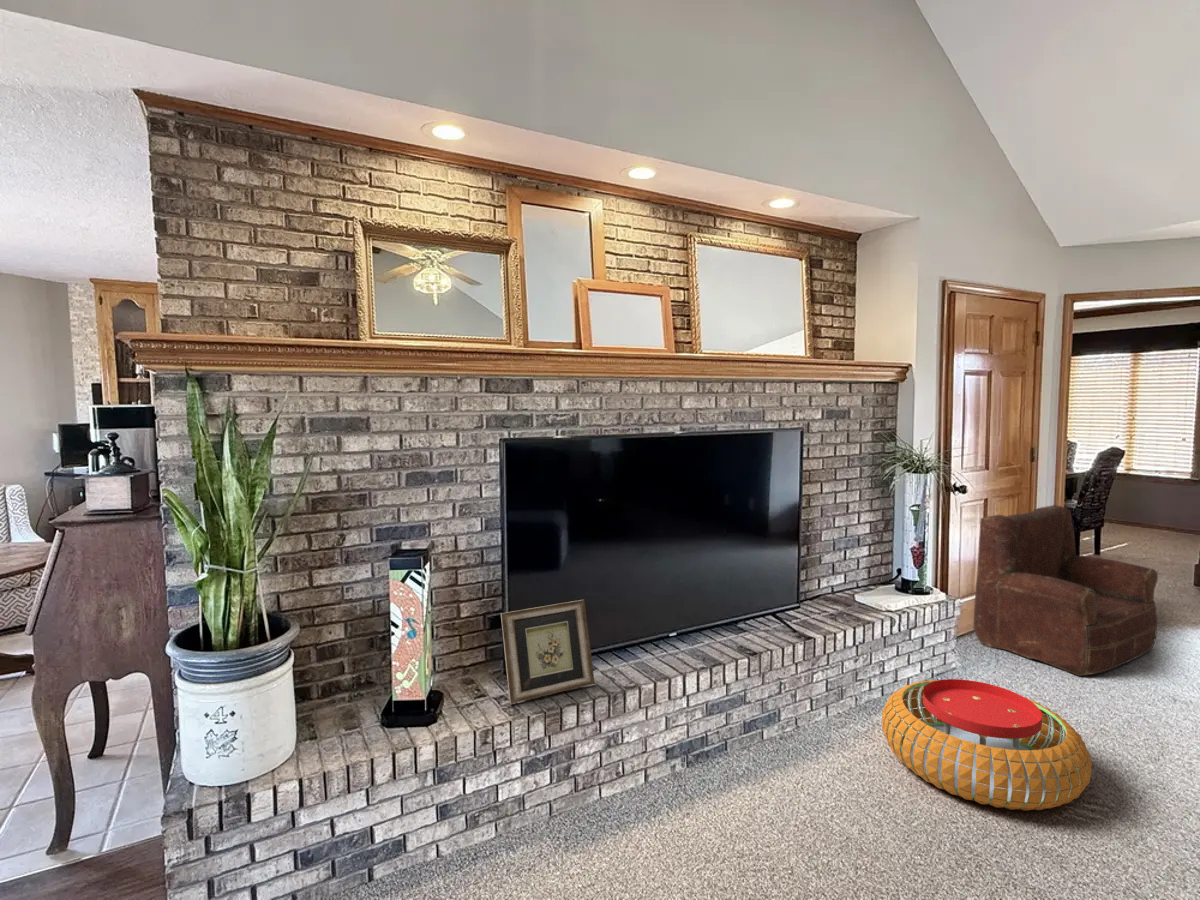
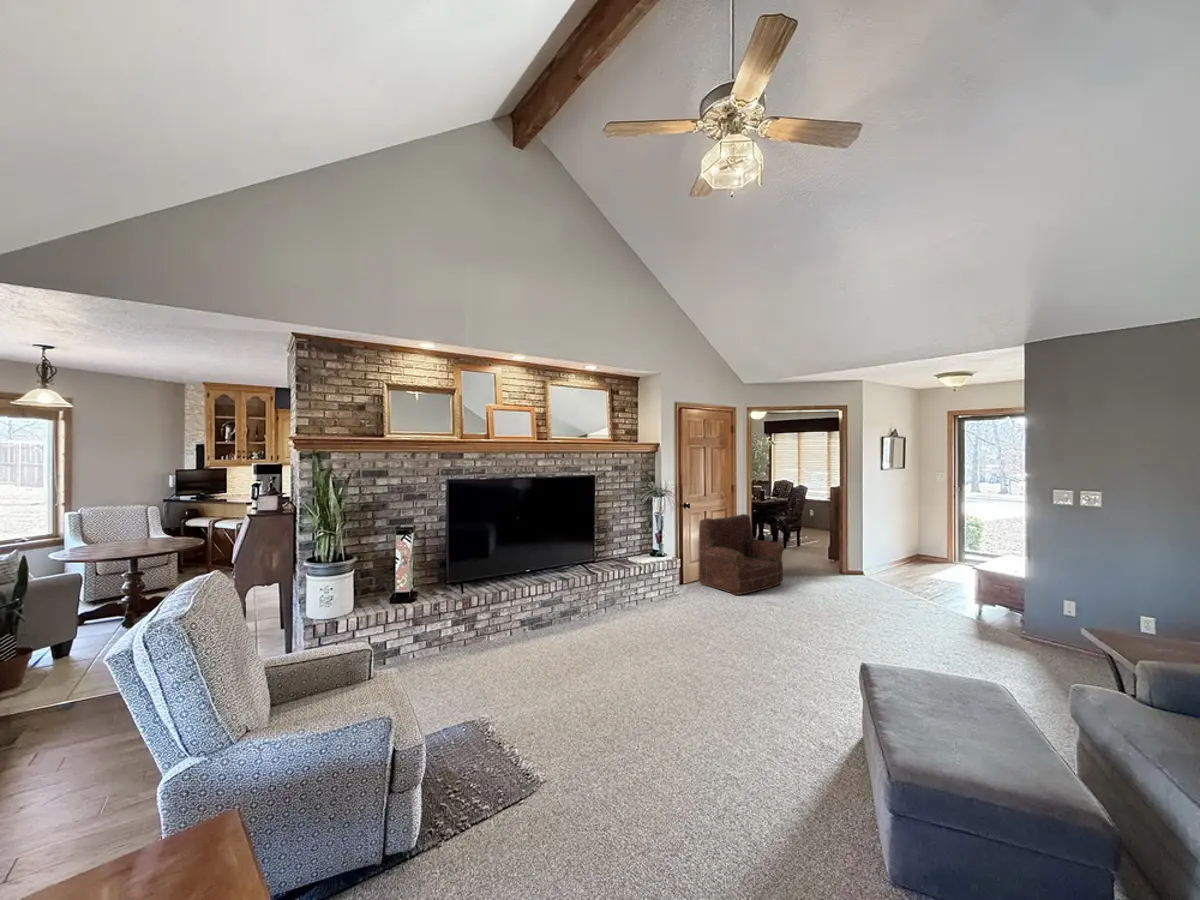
picture frame: present [501,600,595,703] -> none [445,552,488,596]
pouf: present [882,679,1092,811] -> none [624,590,703,637]

